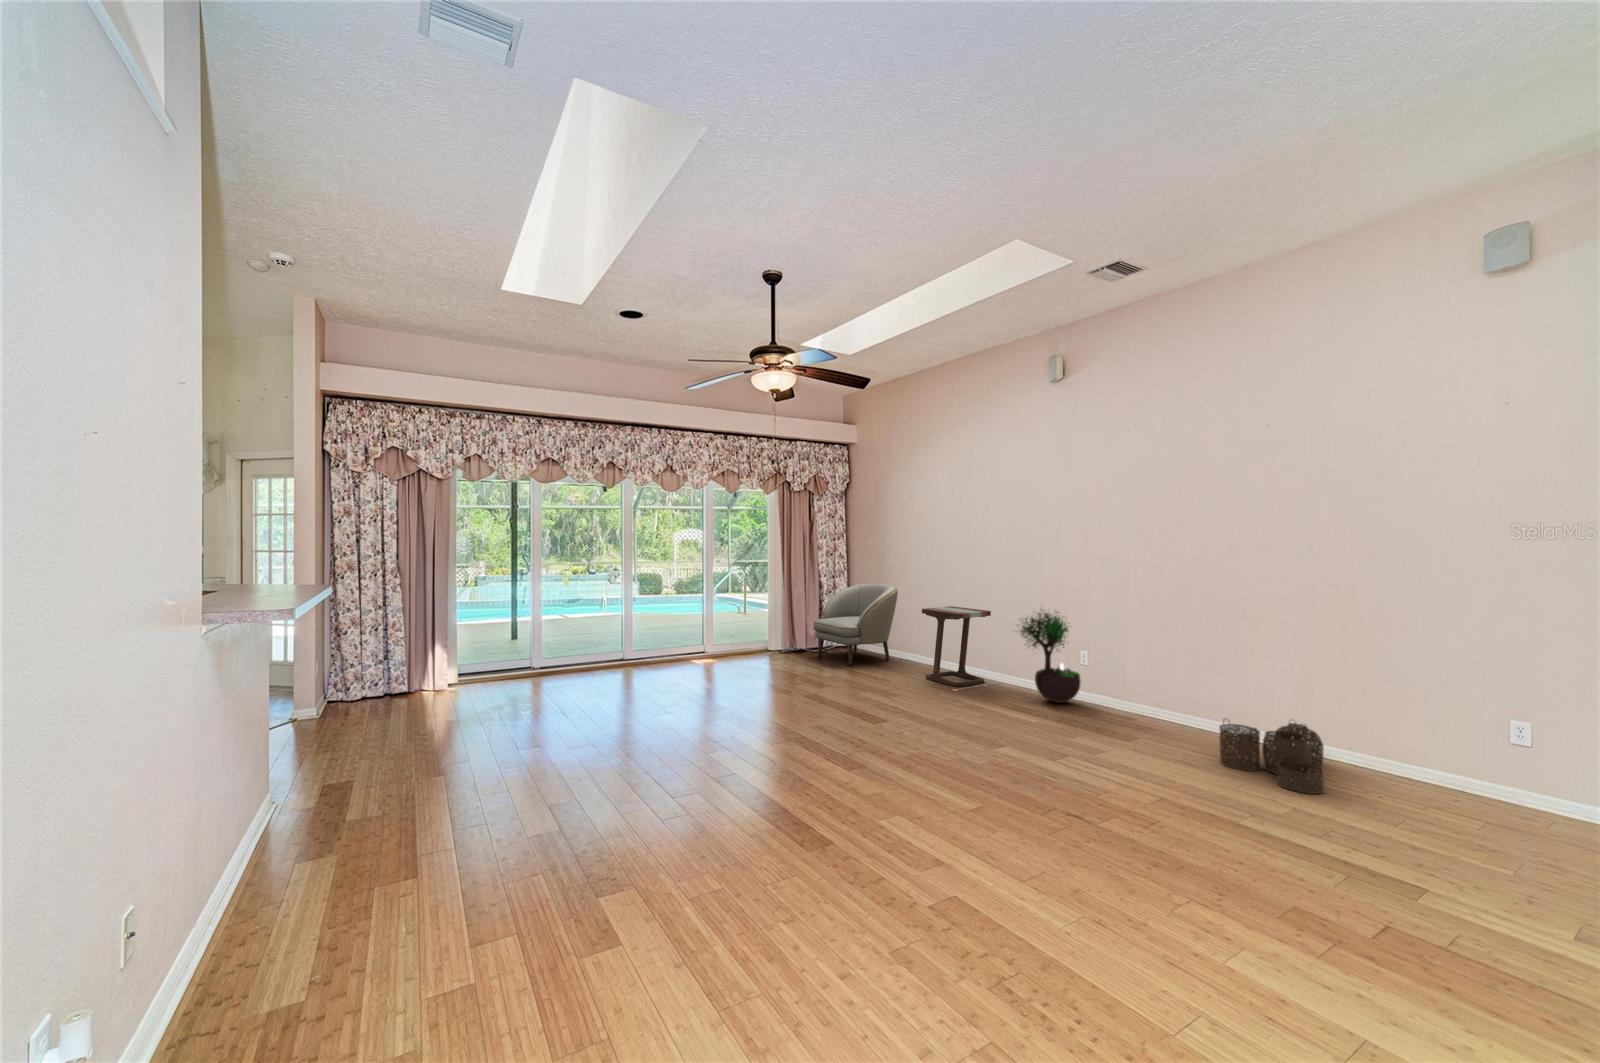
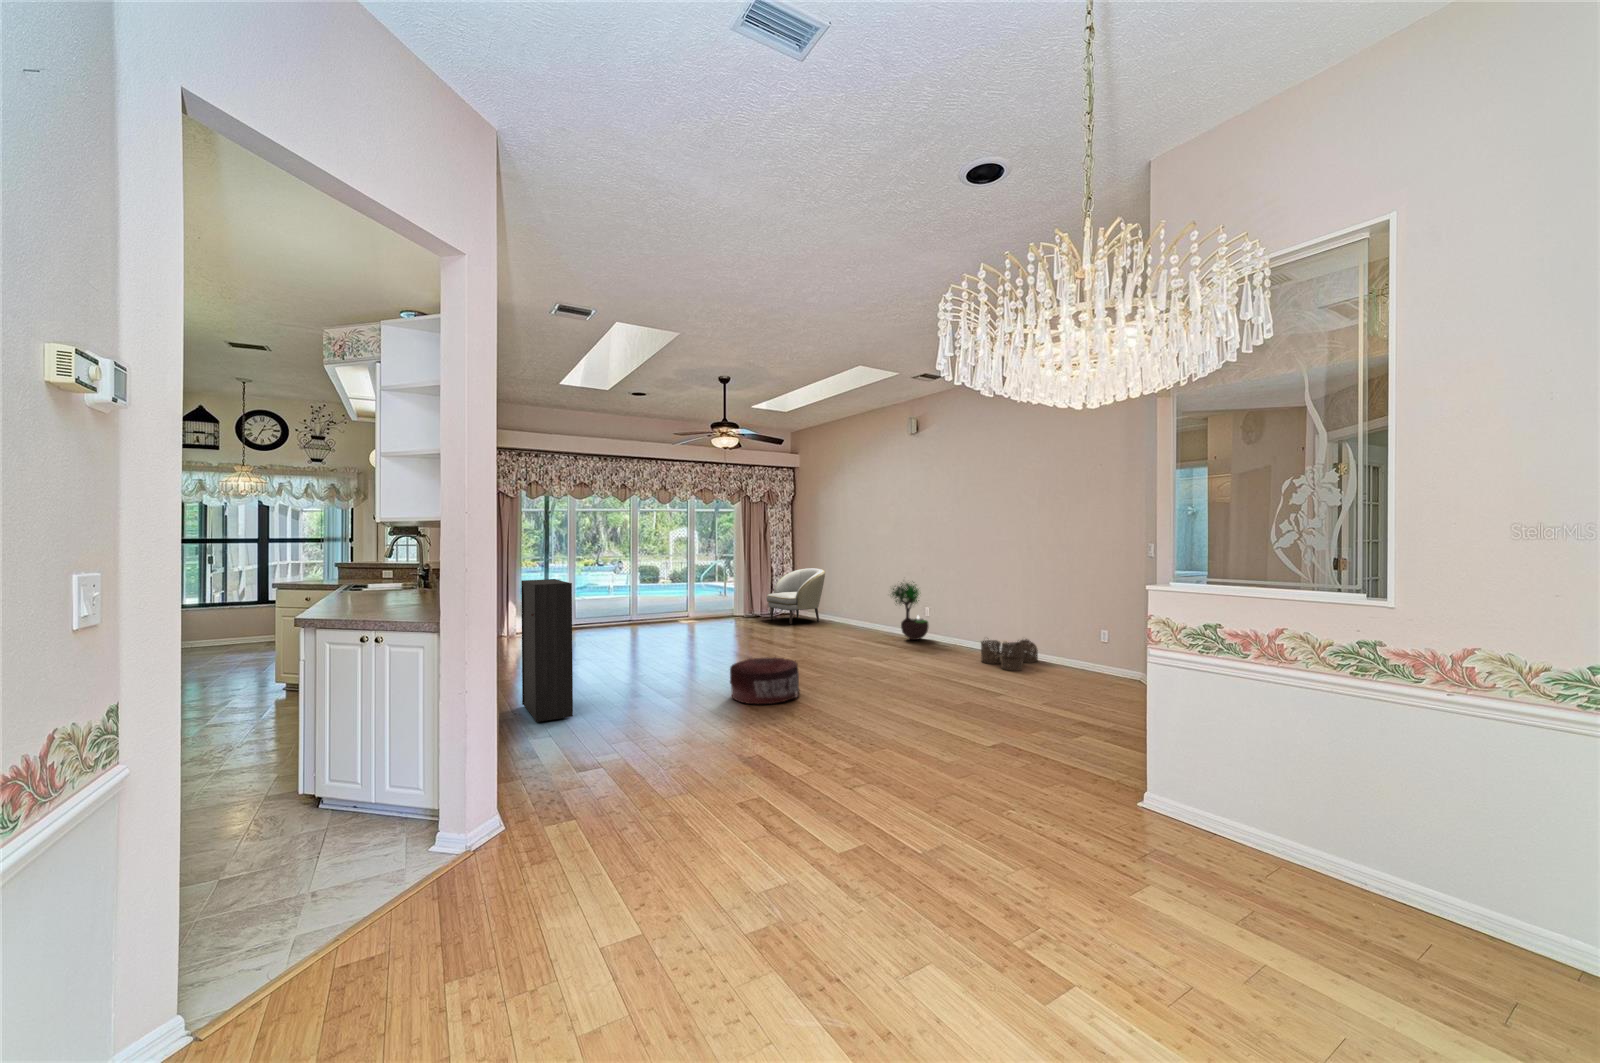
side table: present [922,606,991,687] -> none [836,582,887,635]
bookcase: none [283,629,432,1005] -> present [521,579,573,722]
pouf: none [795,783,945,919] -> present [730,657,800,704]

